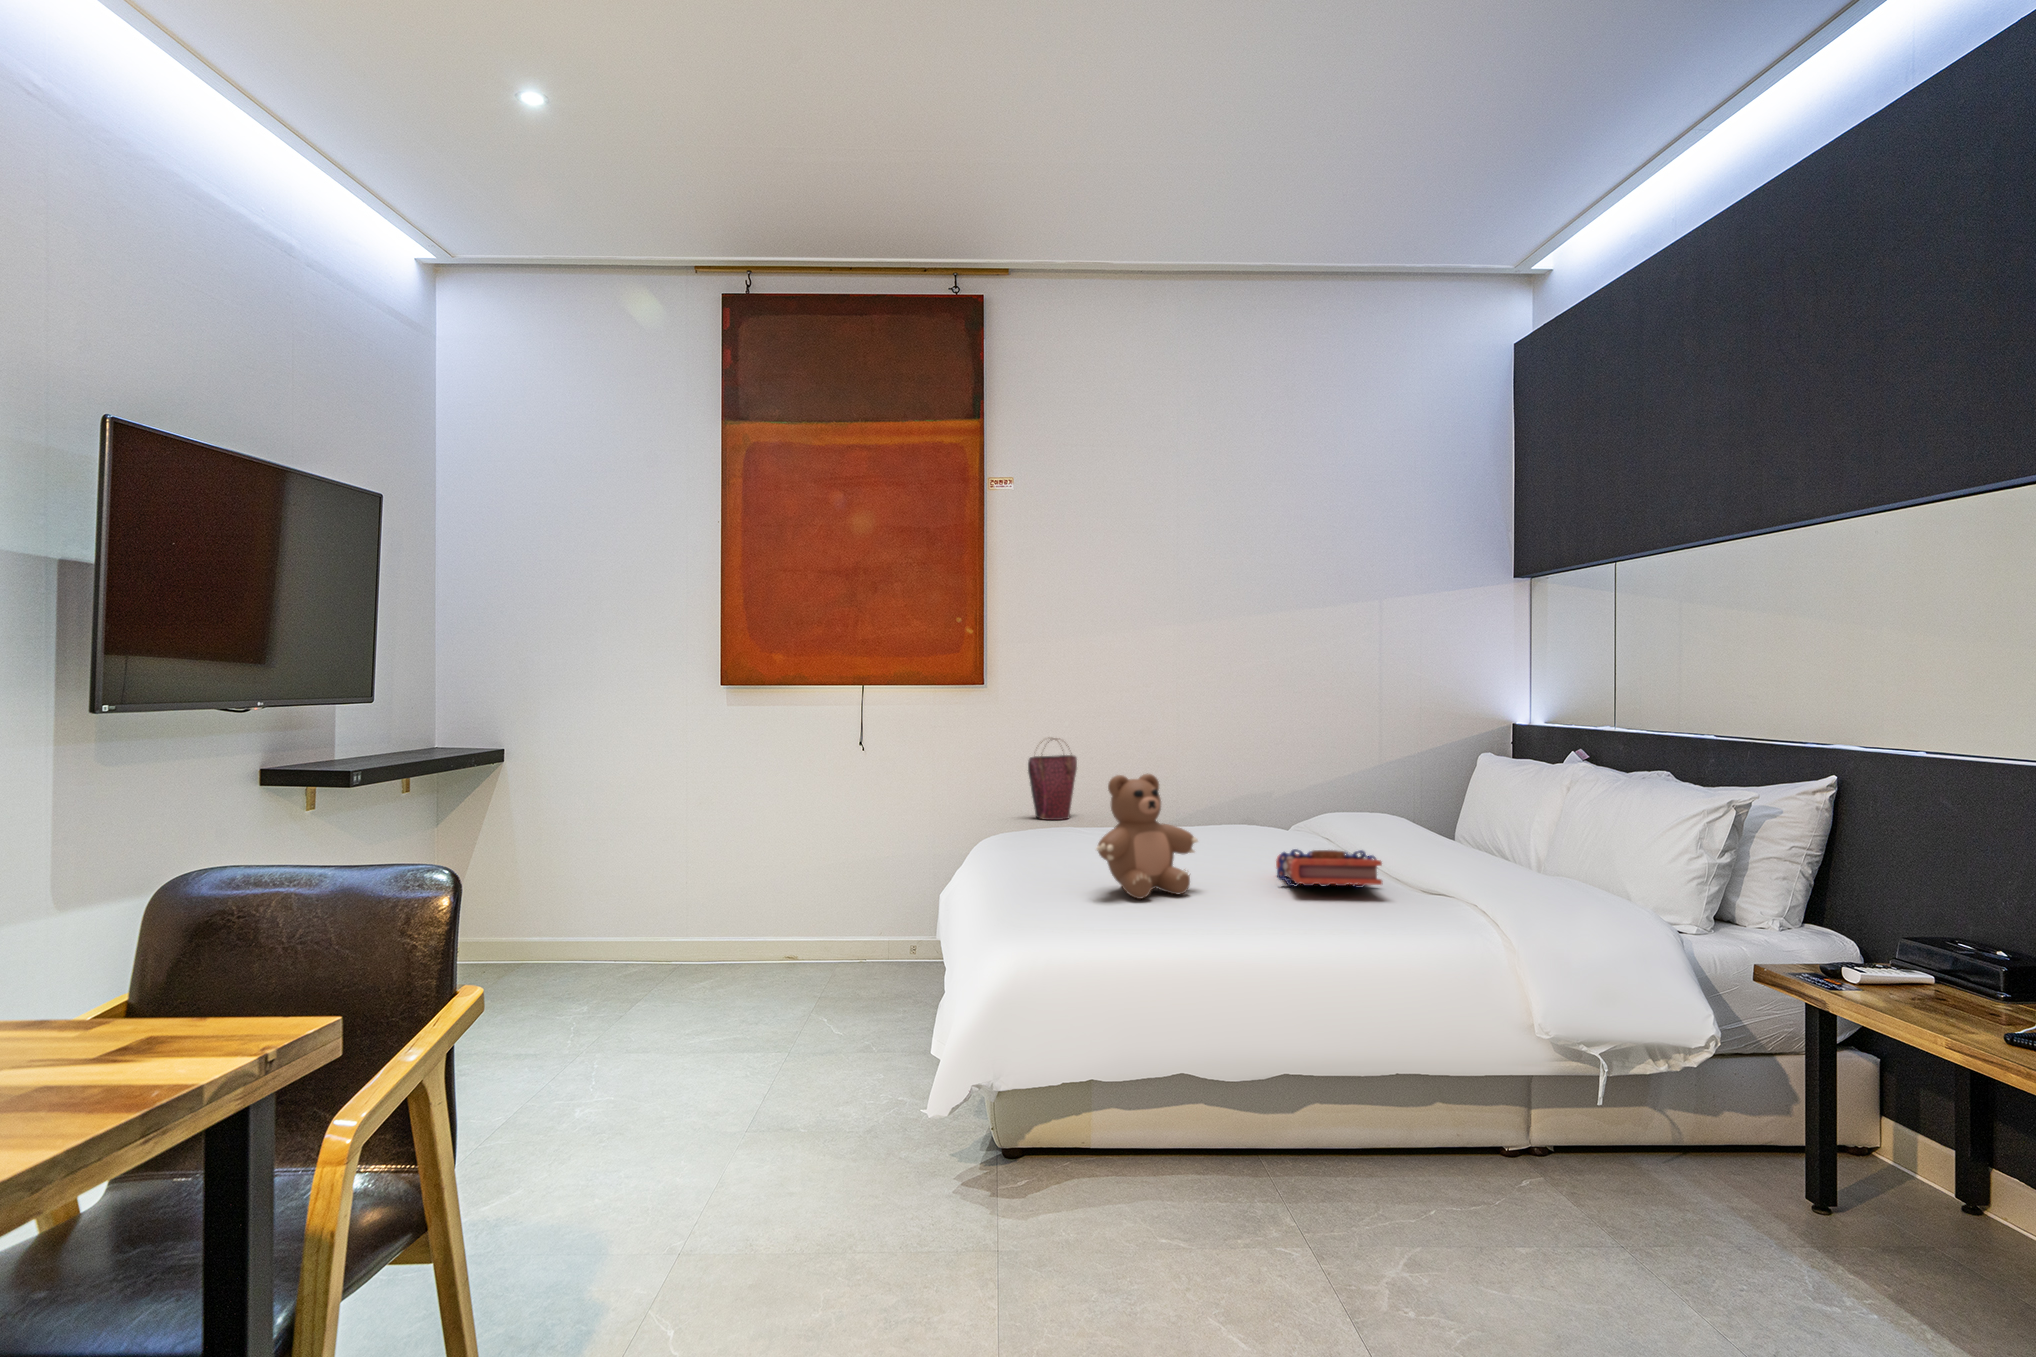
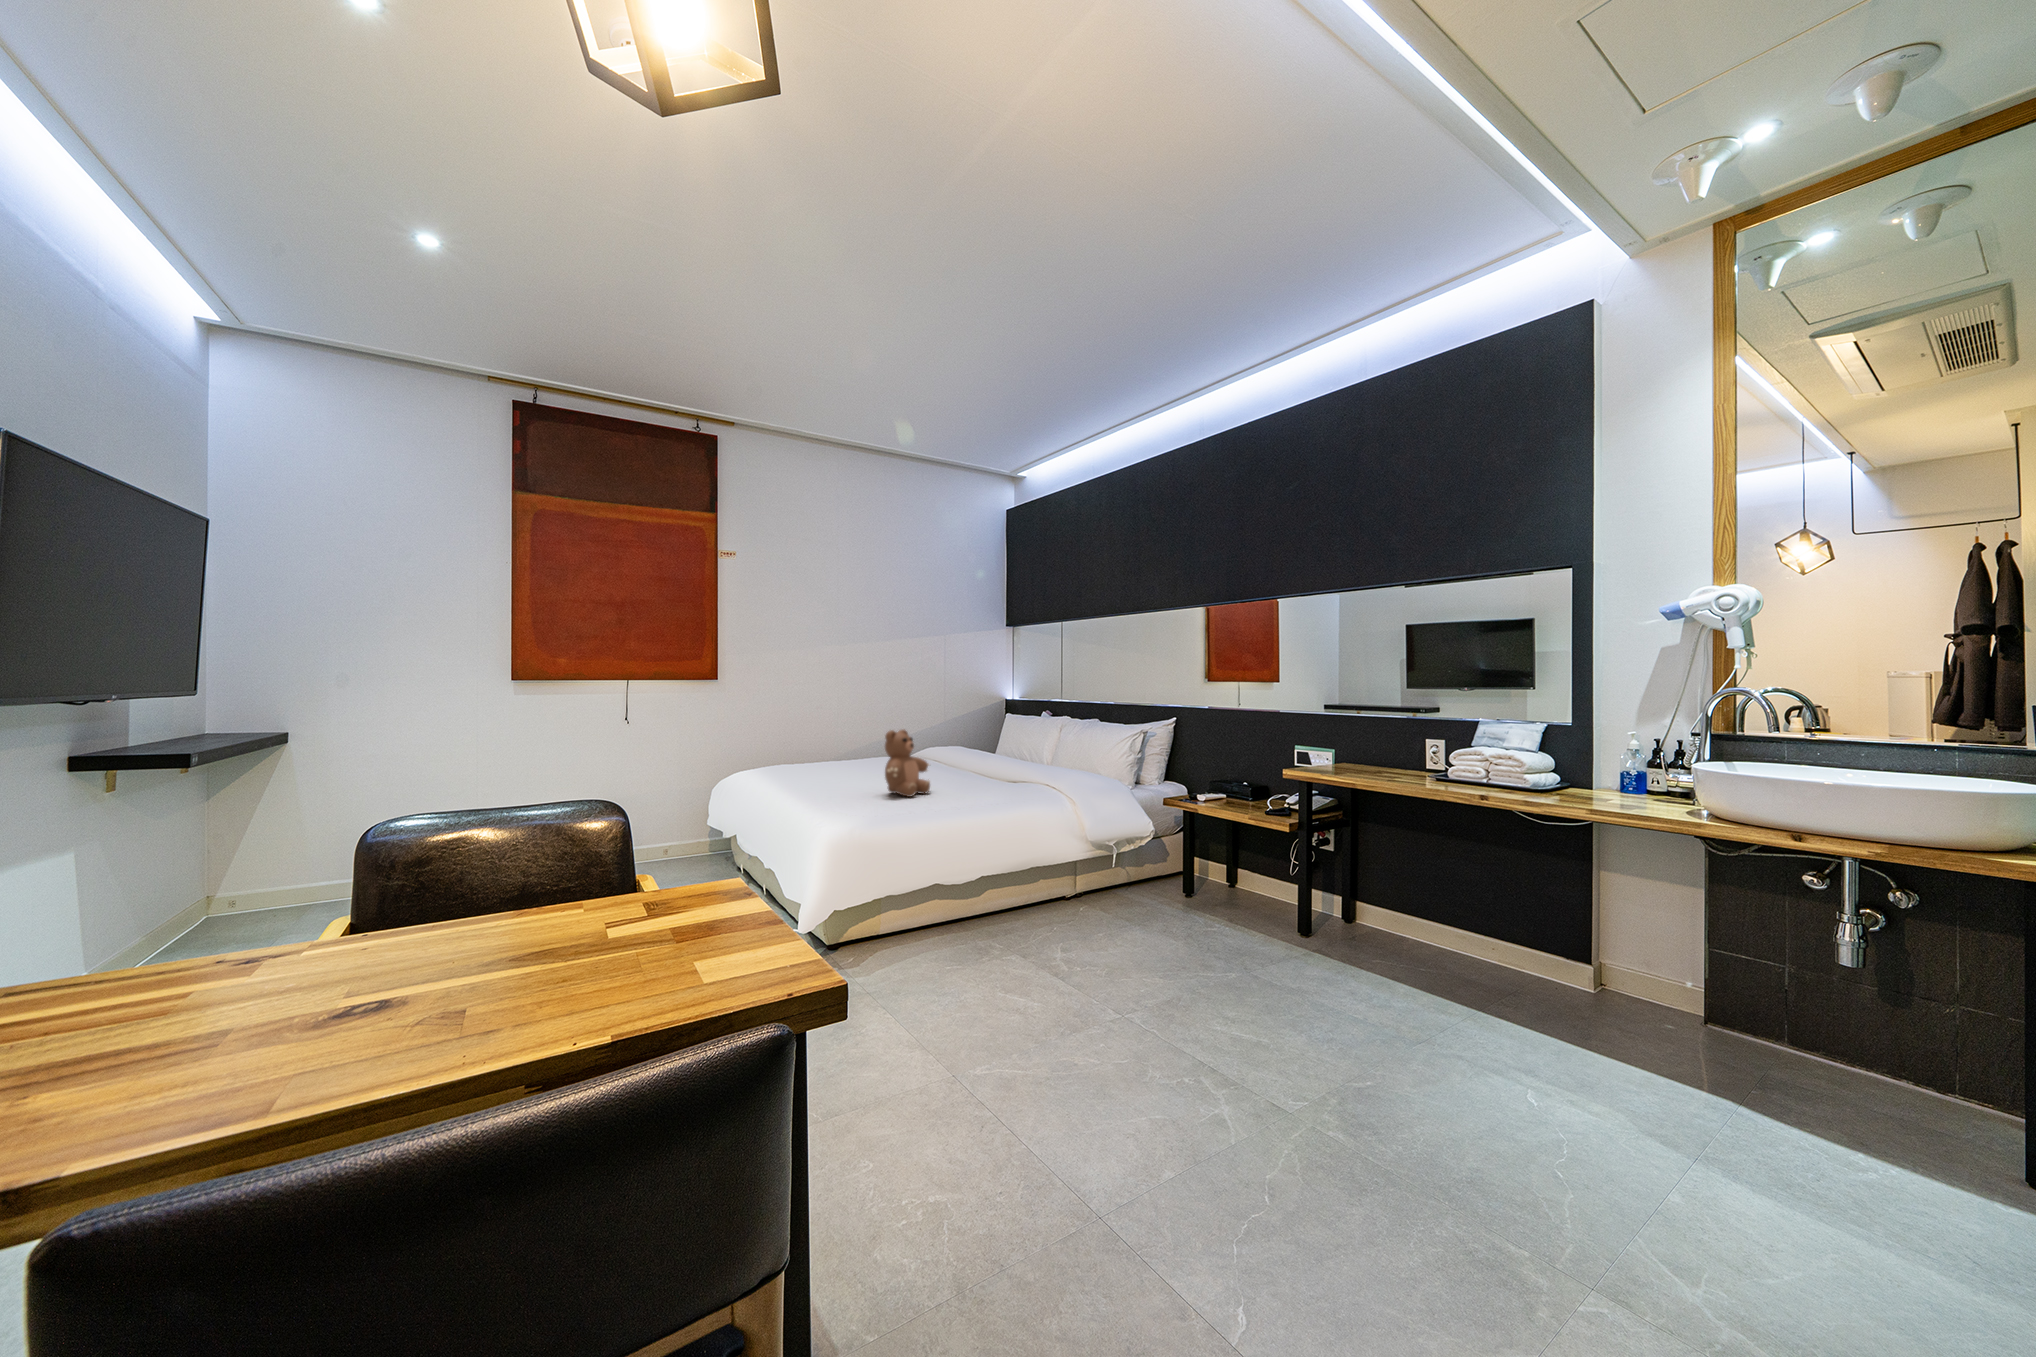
handbag: present [1028,738,1077,820] -> none [754,716,782,769]
book: present [1276,849,1382,888] -> none [953,765,1019,786]

